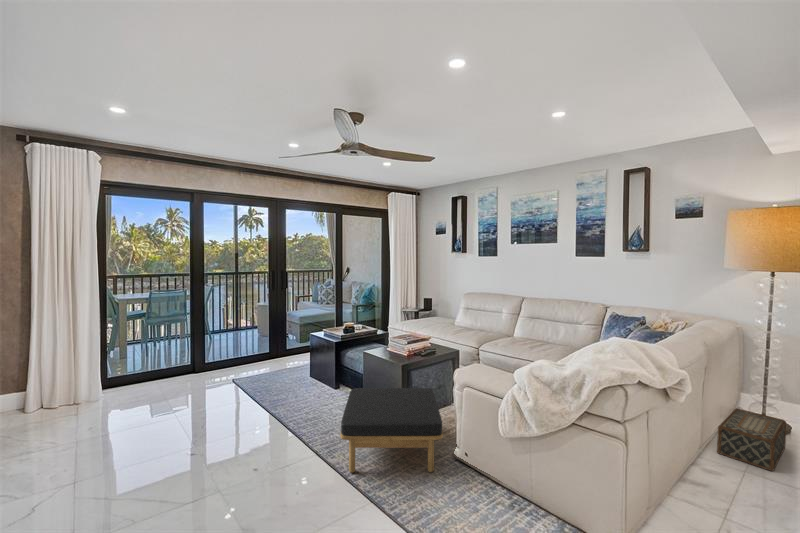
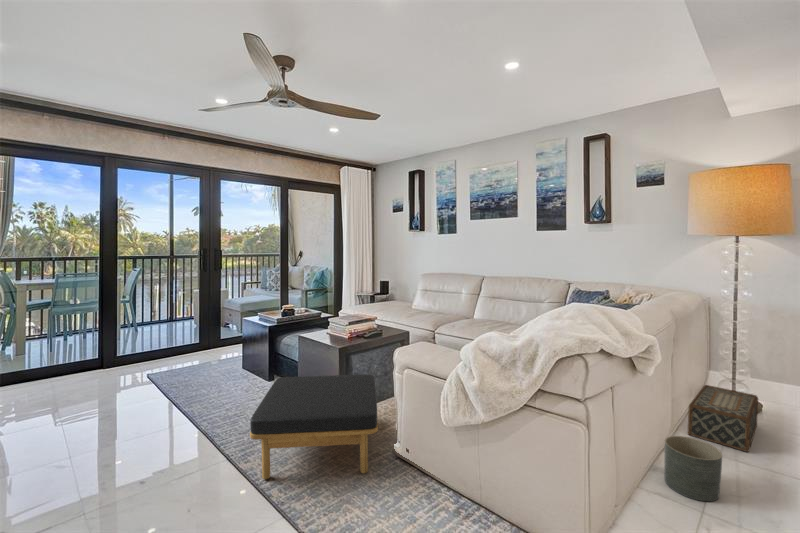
planter: none [692,453,743,511] -> present [664,436,722,501]

